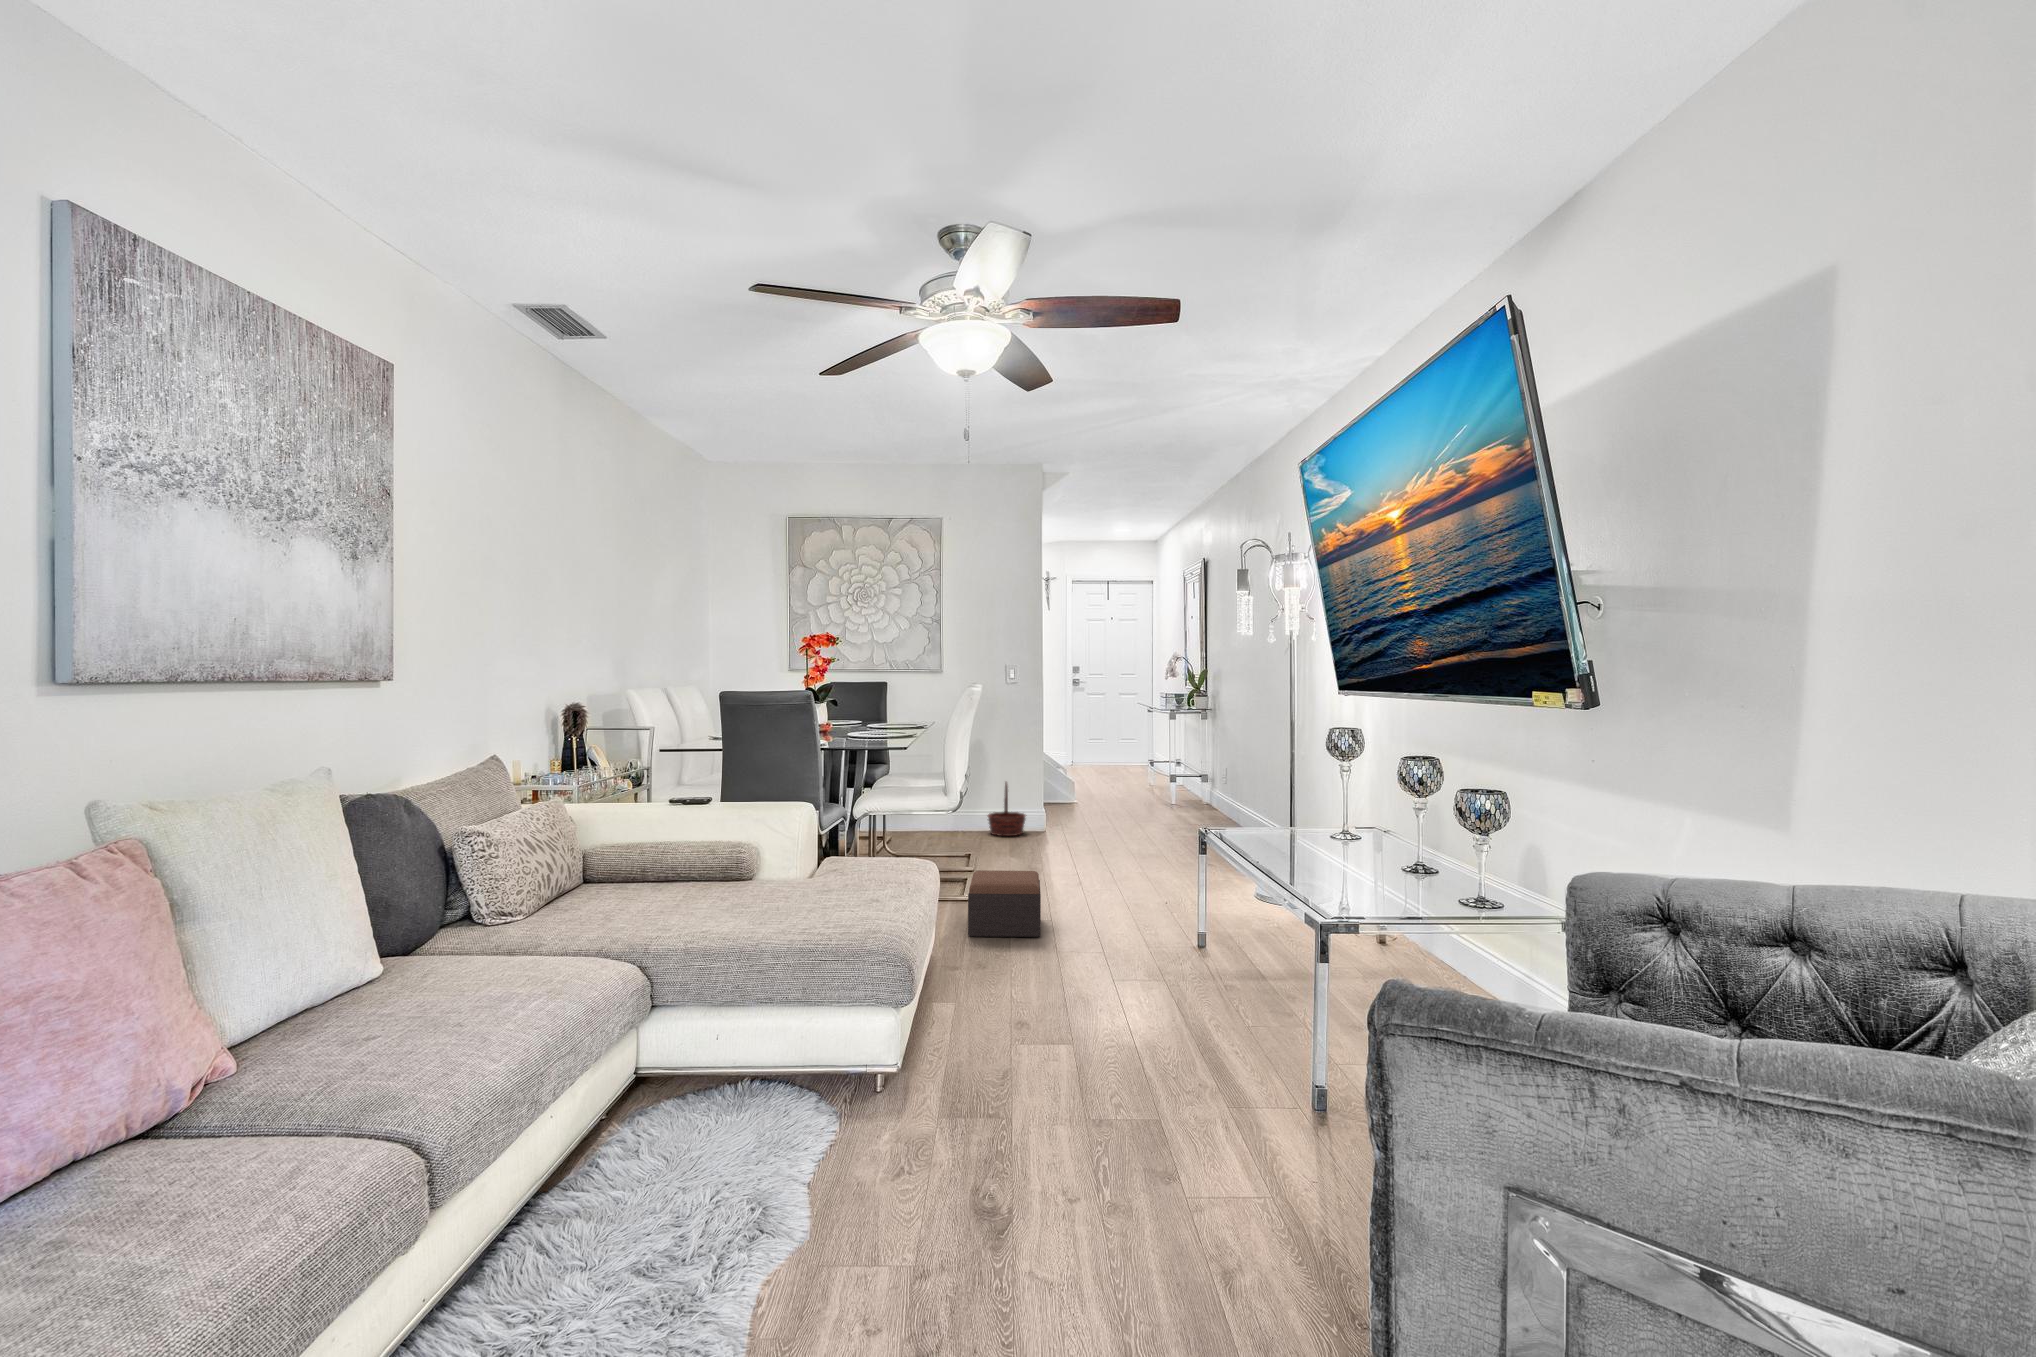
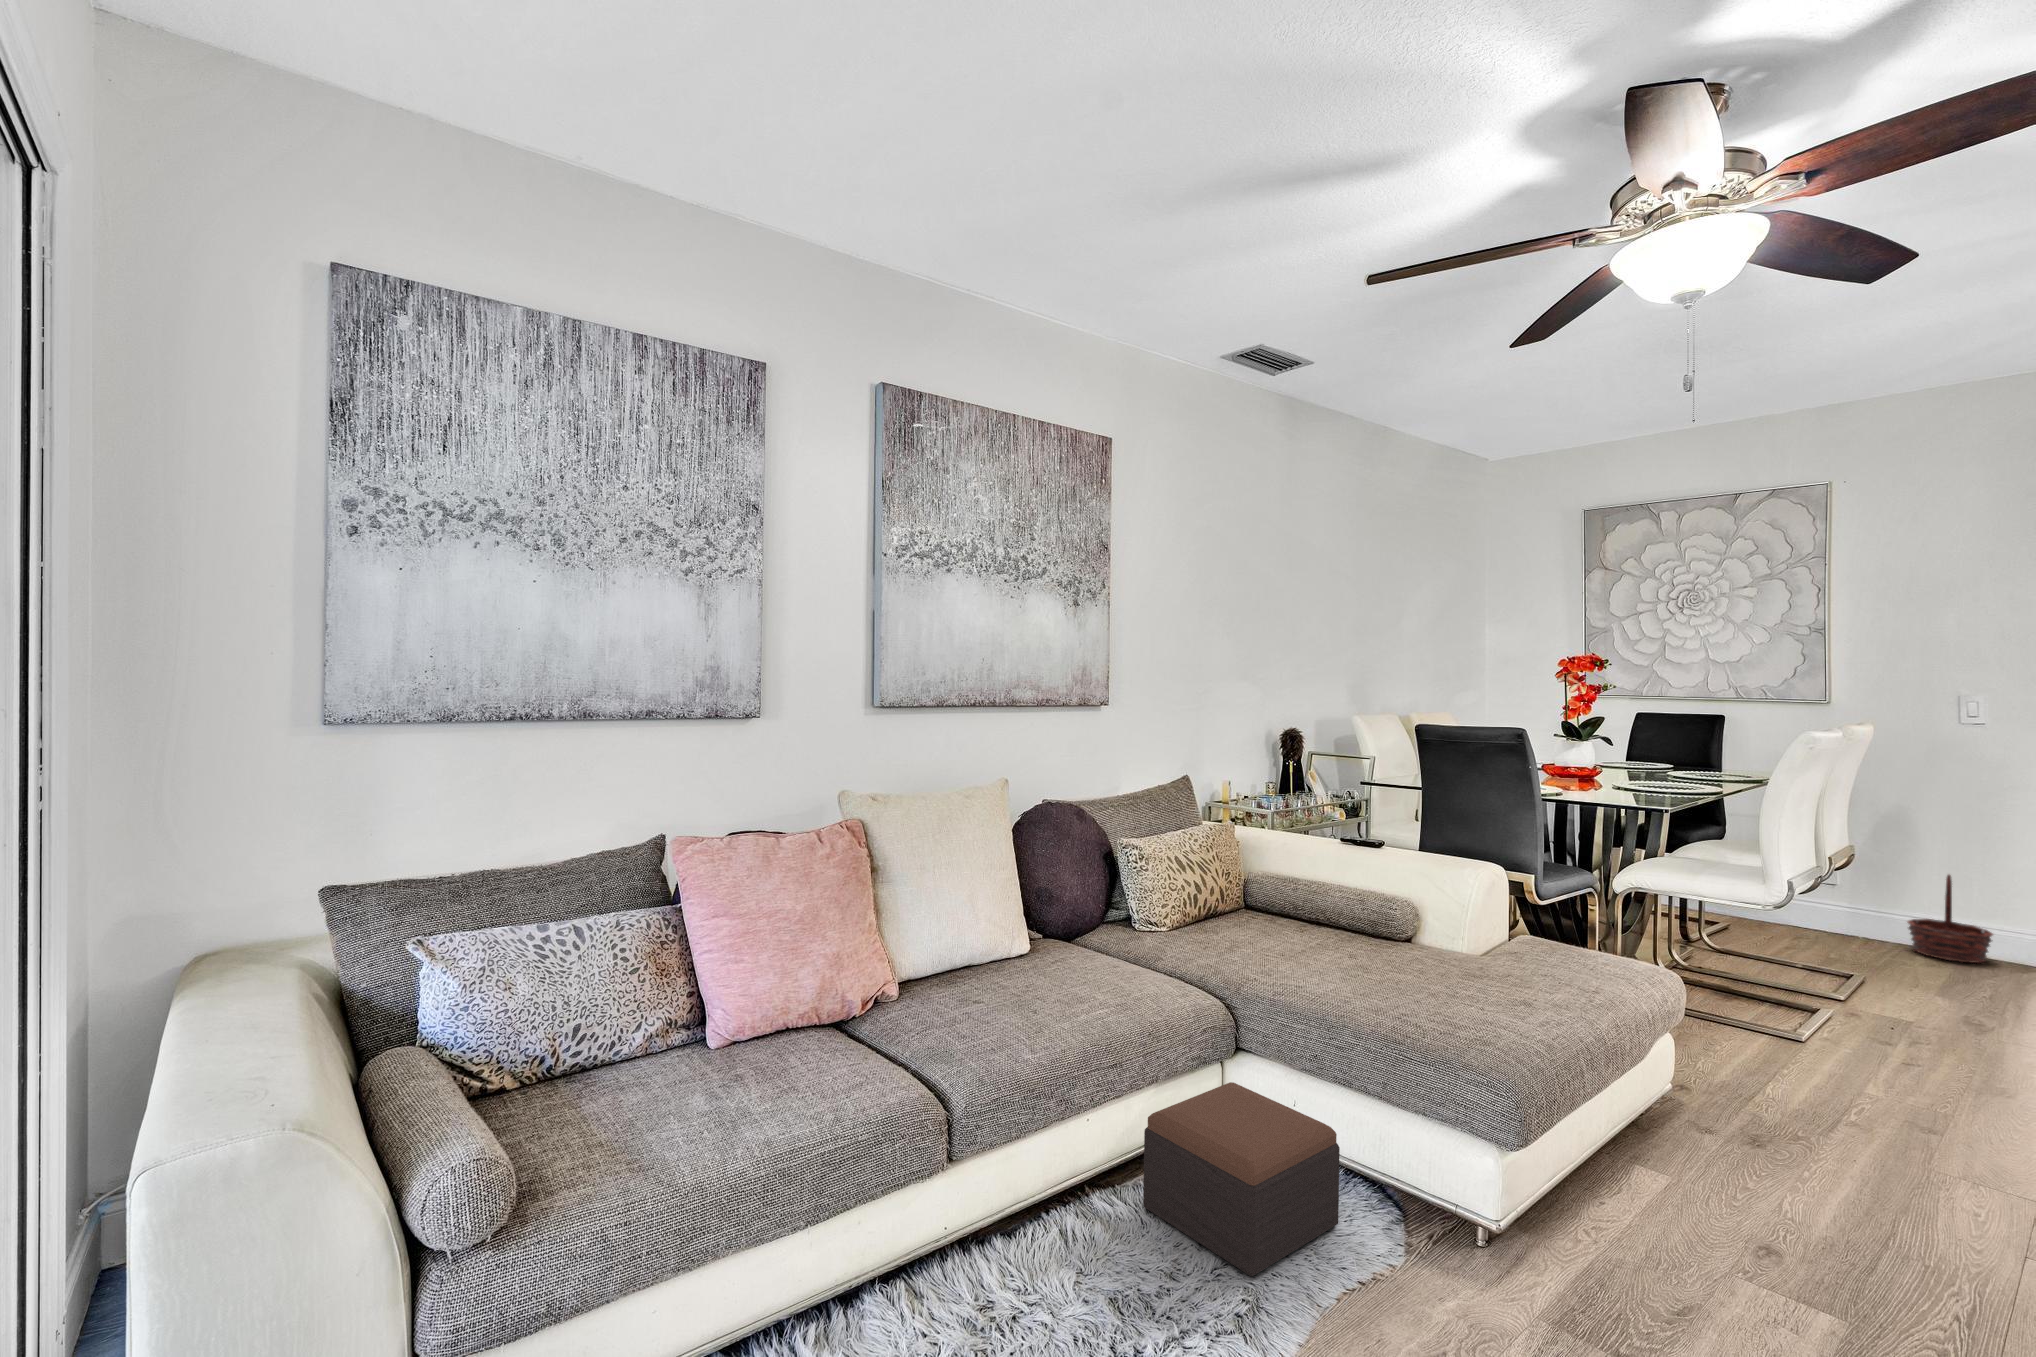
footstool: present [968,870,1041,937] -> present [1143,1082,1340,1277]

